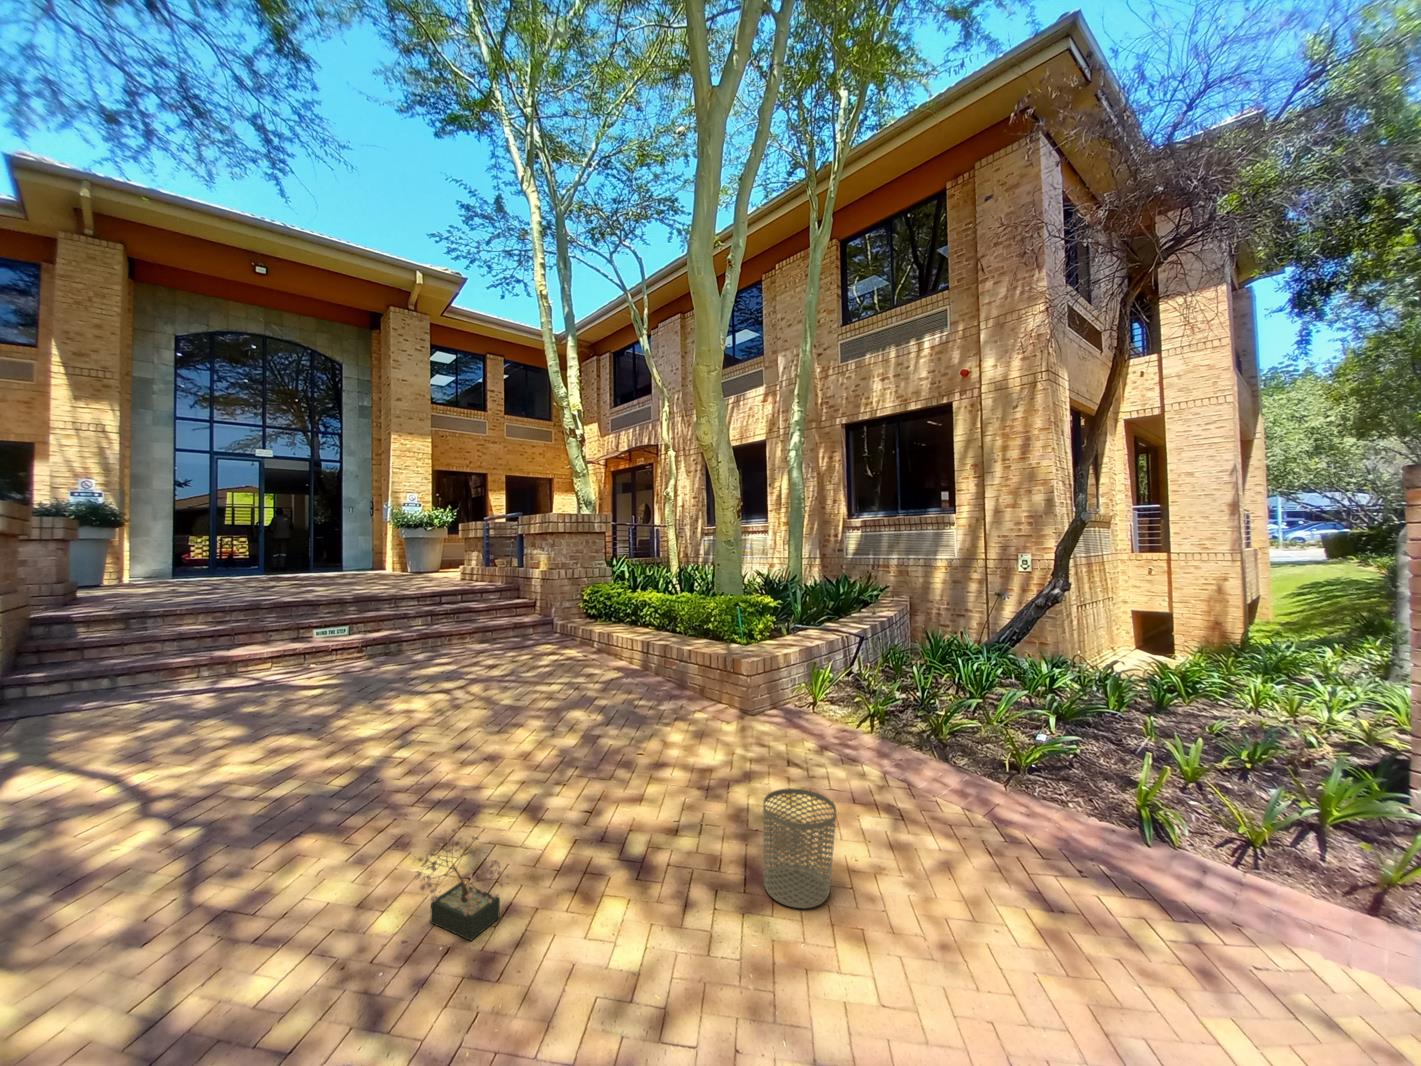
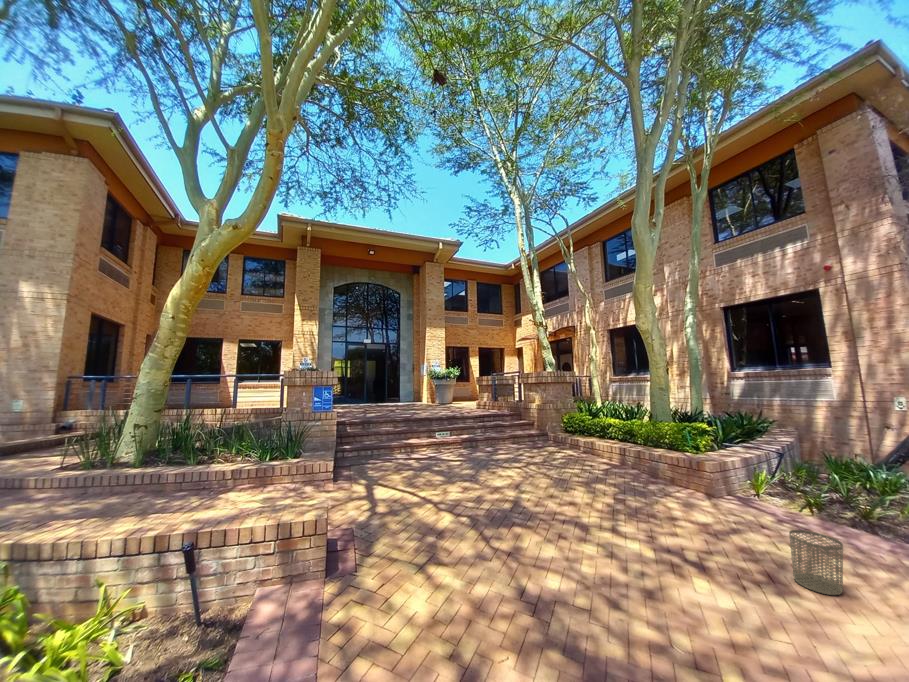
decorative plant: present [414,826,512,940] -> none [614,527,662,580]

